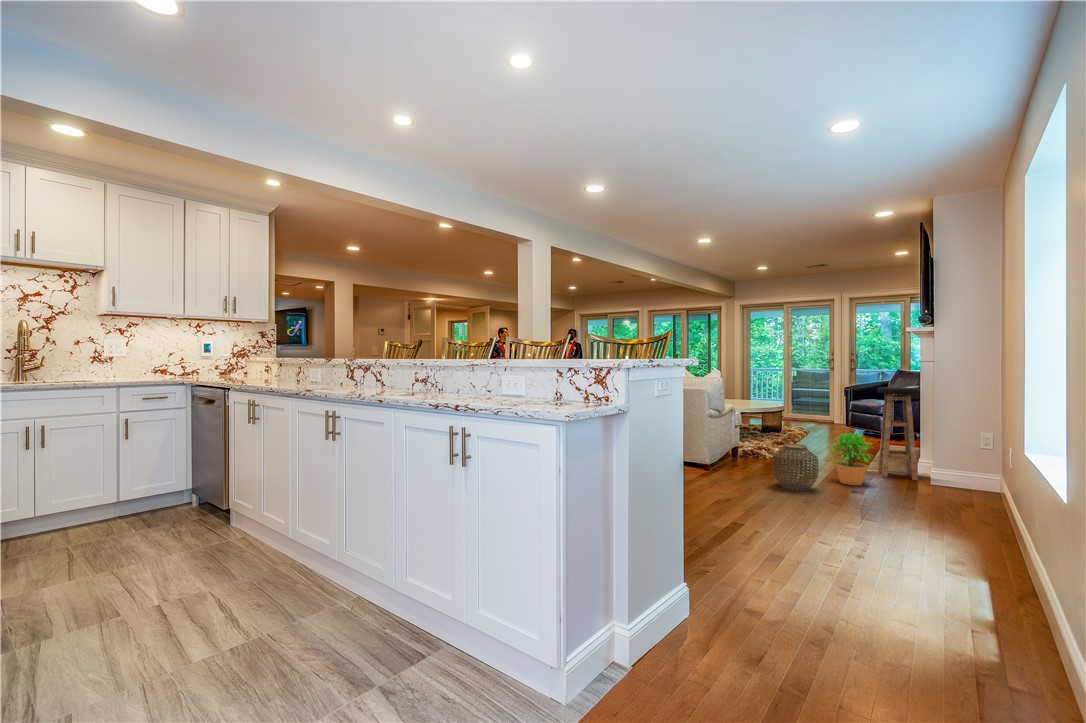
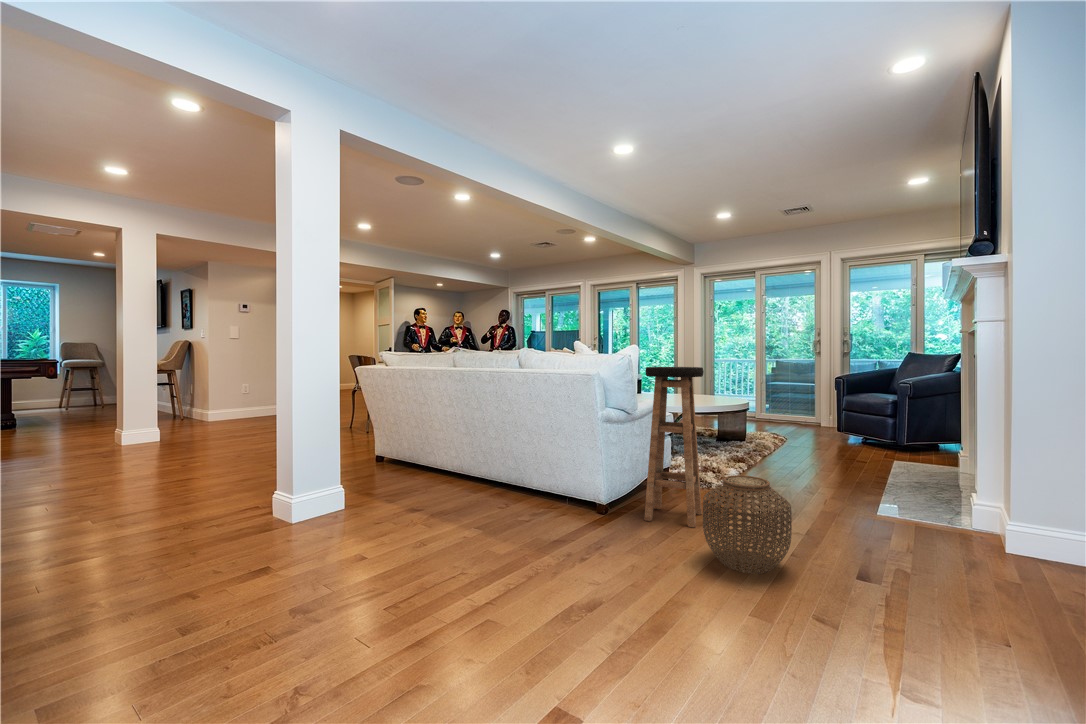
bar stool: present [878,387,918,480] -> present [644,367,704,527]
potted plant: present [831,433,871,485] -> none [808,450,909,555]

